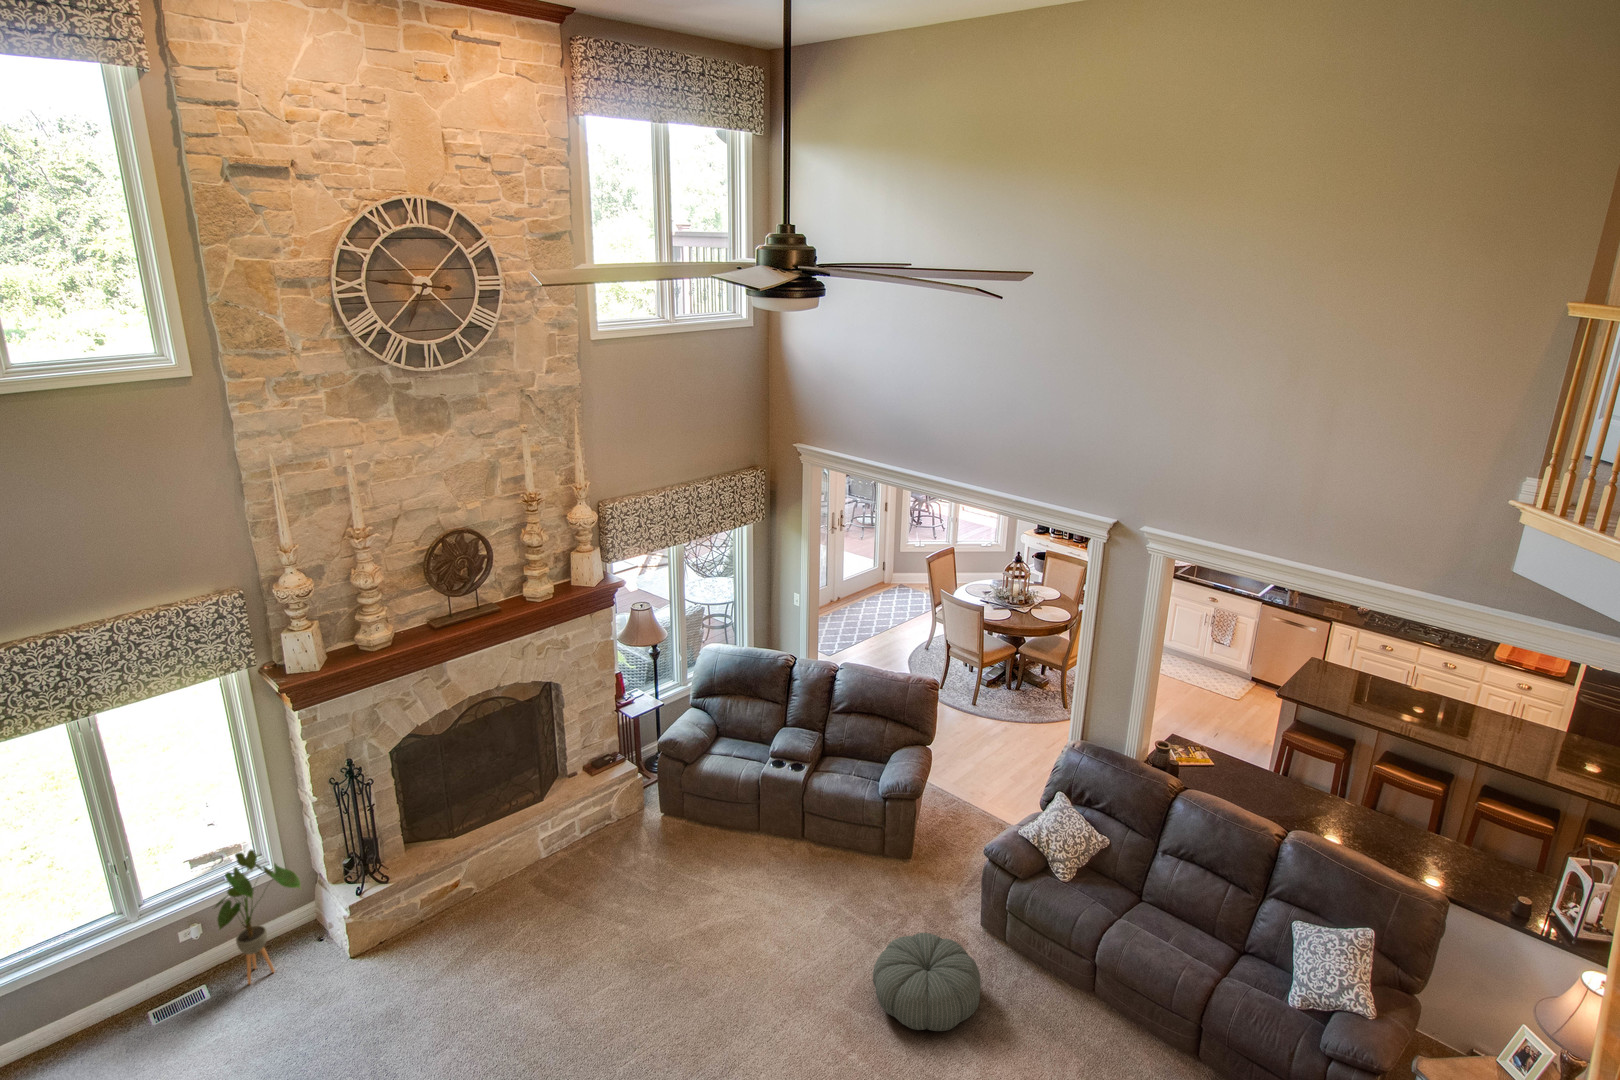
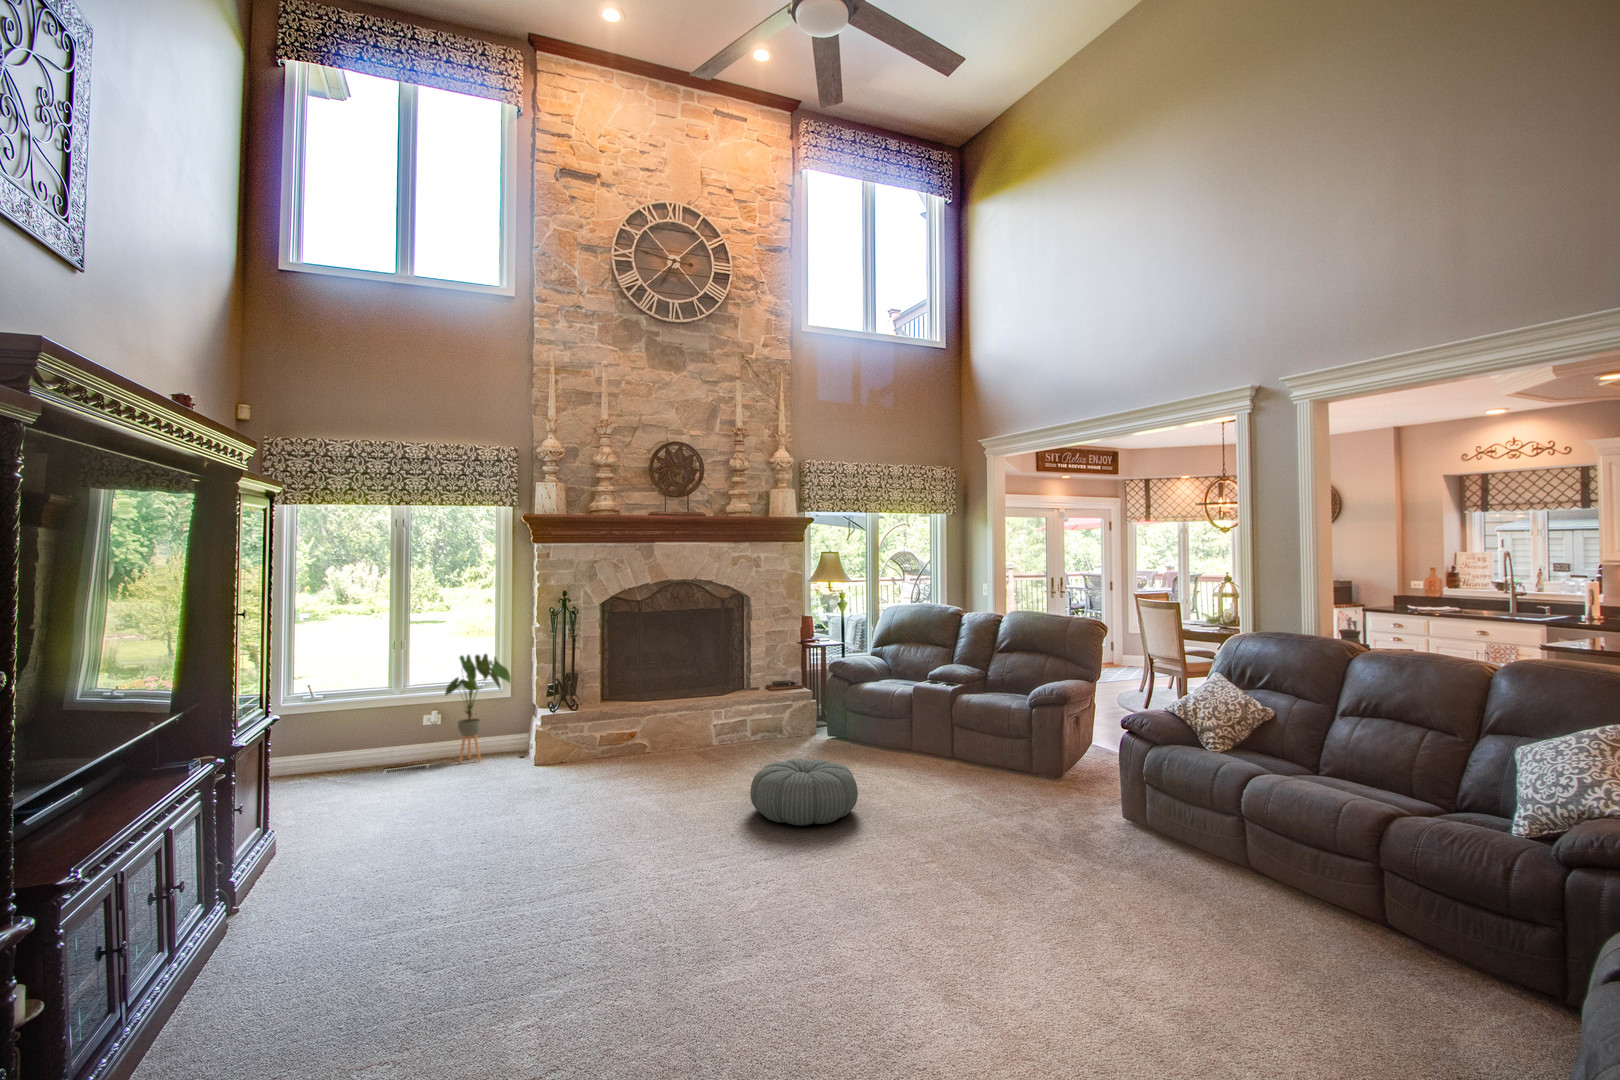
pouf: present [873,933,981,1031] -> present [750,759,858,825]

